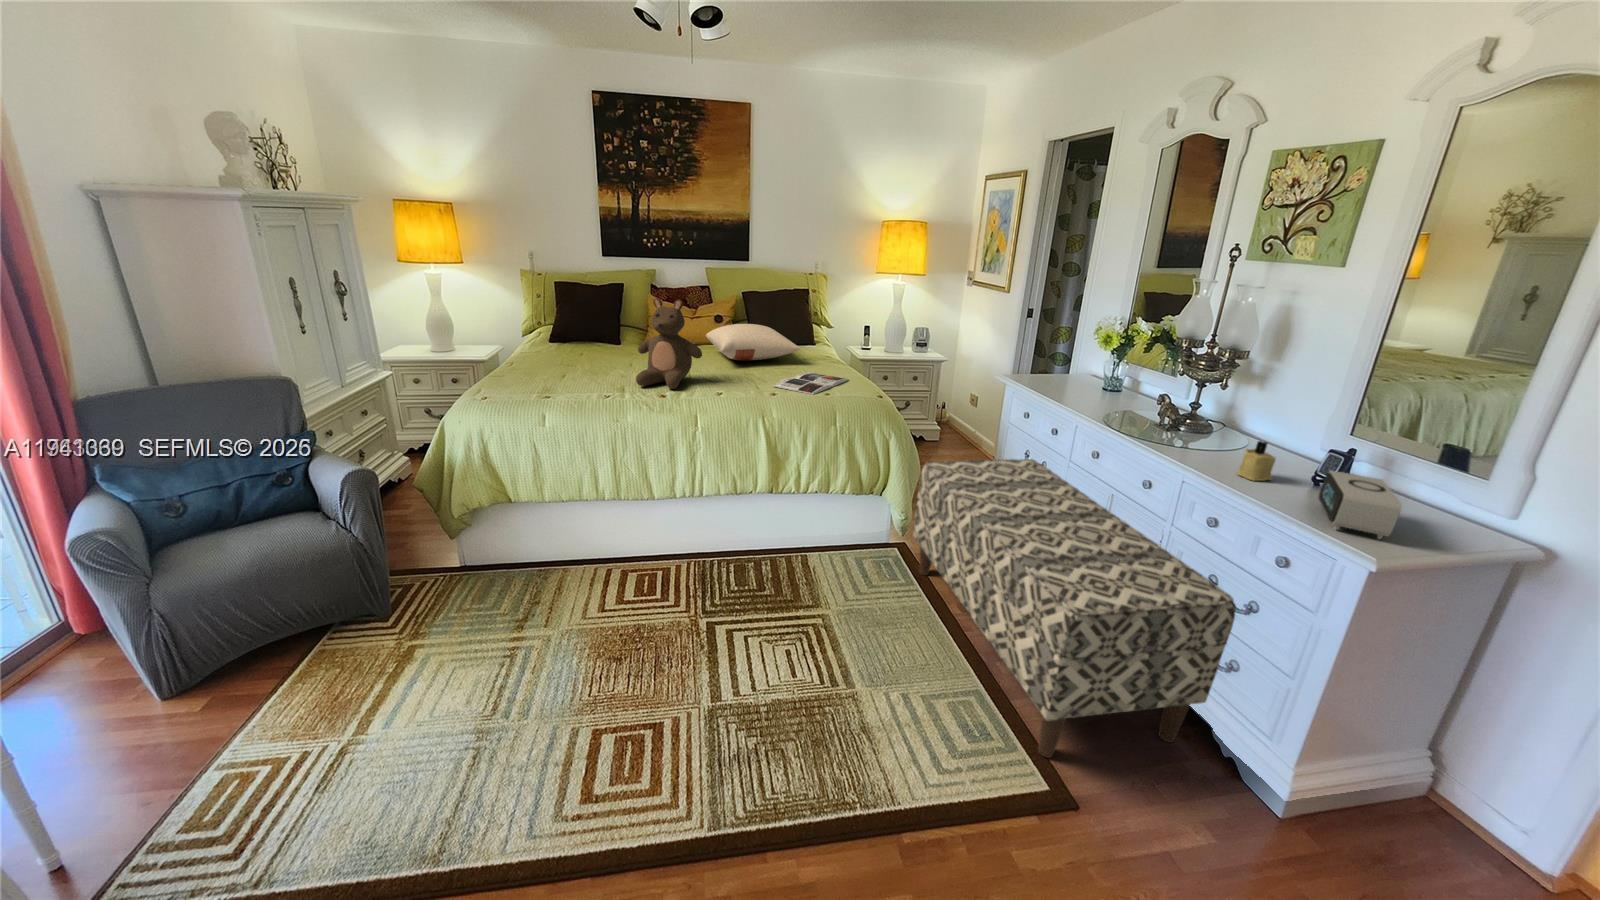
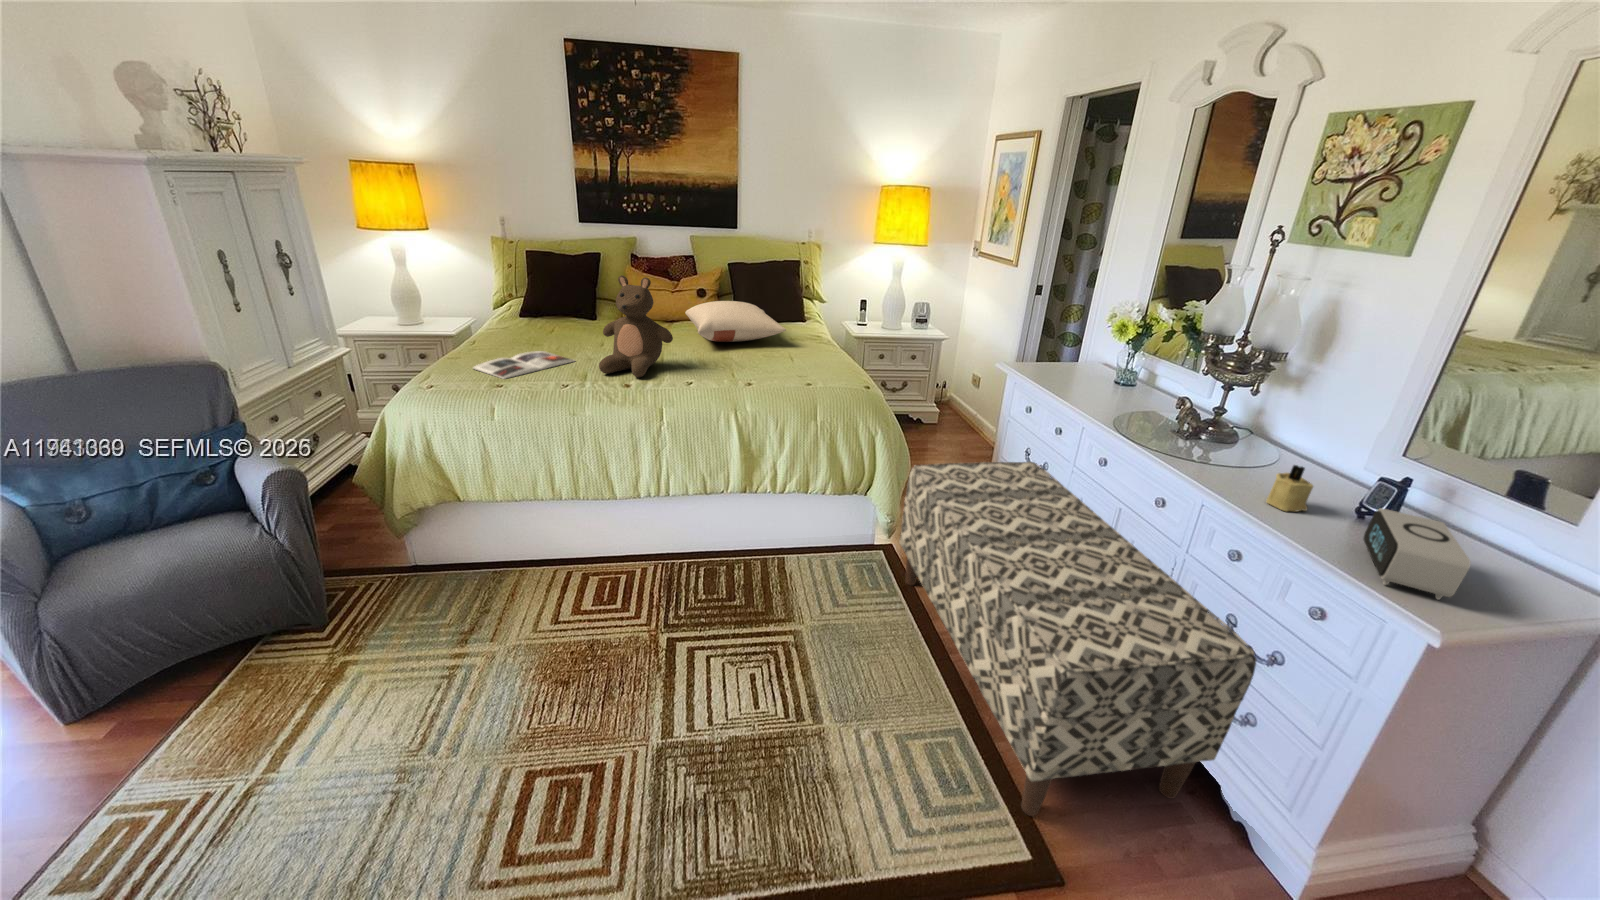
magazine: present [773,372,848,394] -> present [473,351,575,379]

